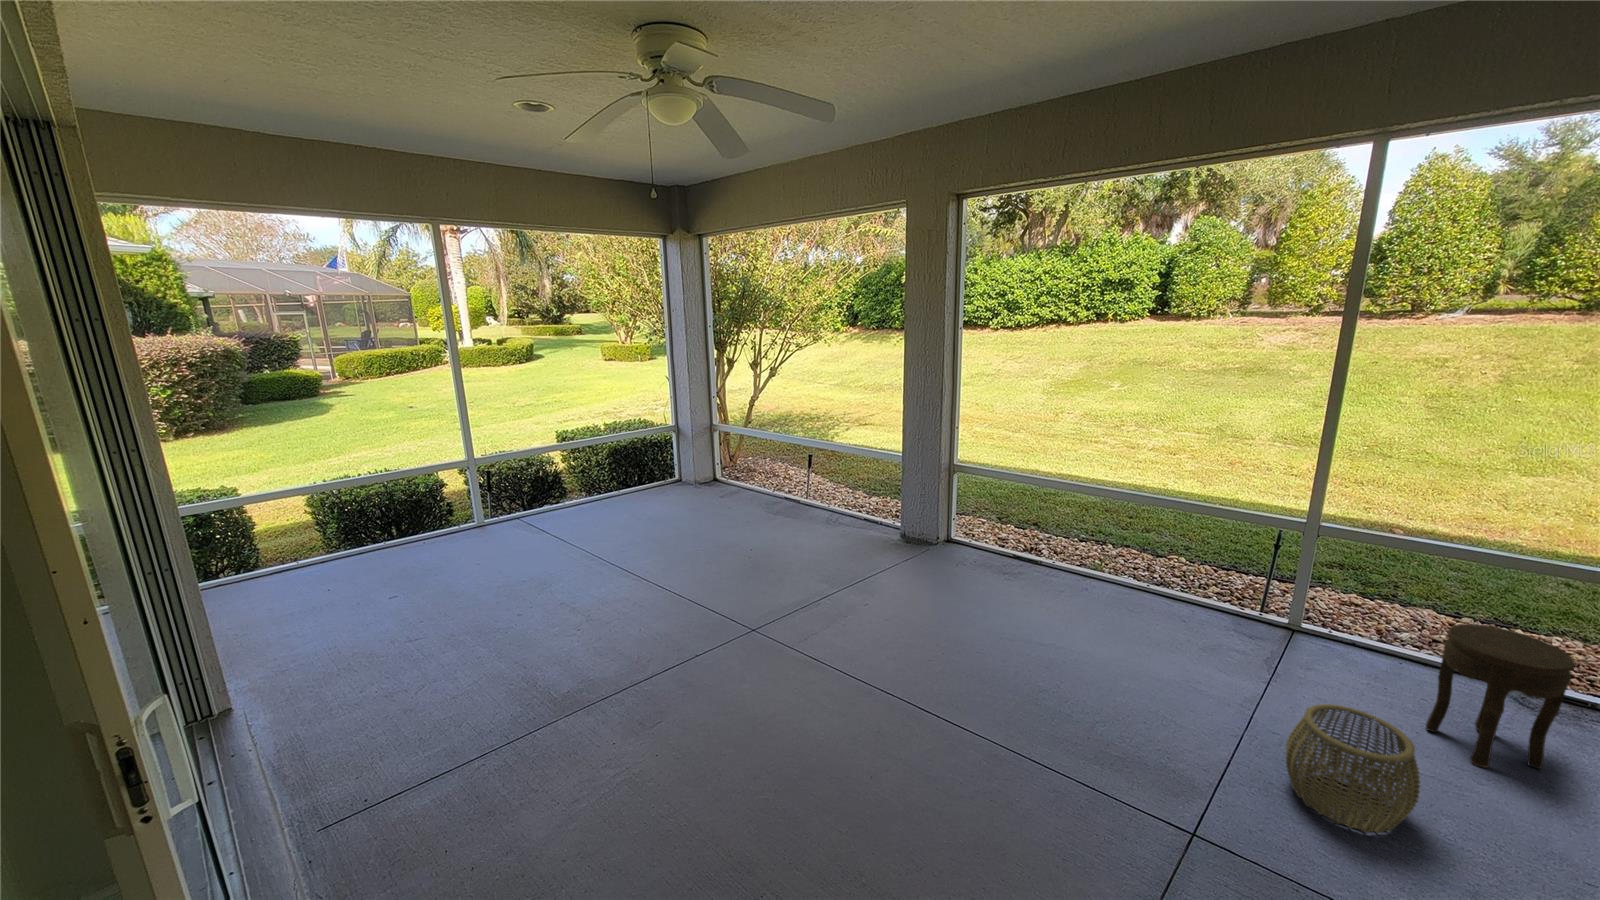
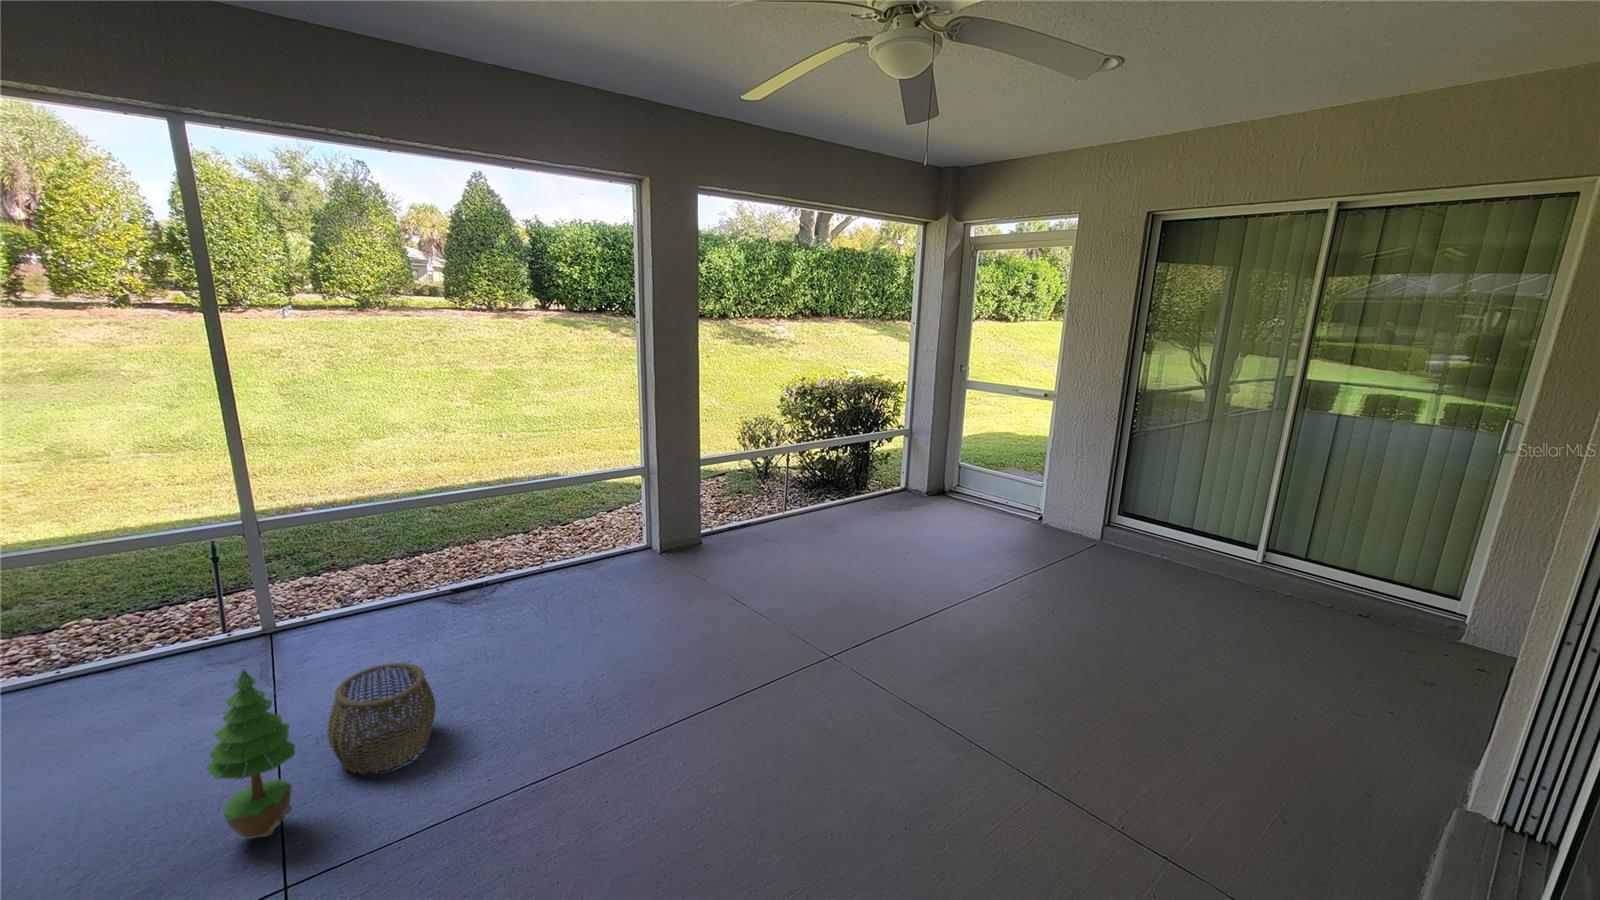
side table: present [1426,624,1575,769] -> none [402,553,478,661]
potted tree: none [1178,638,1249,788] -> present [207,670,295,839]

